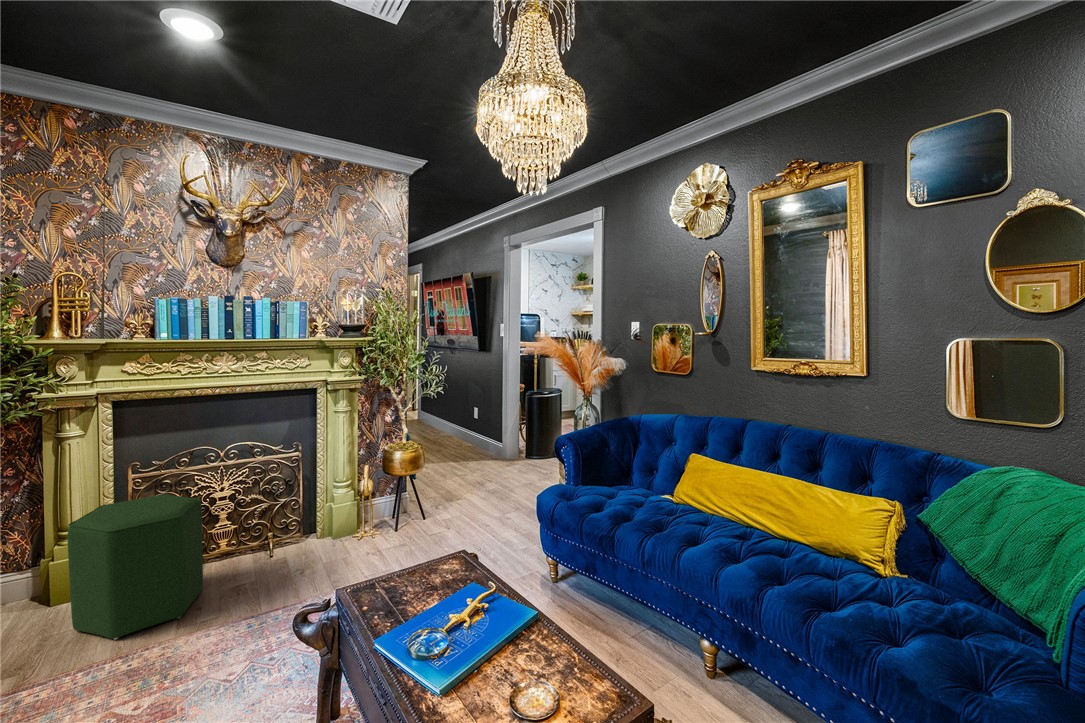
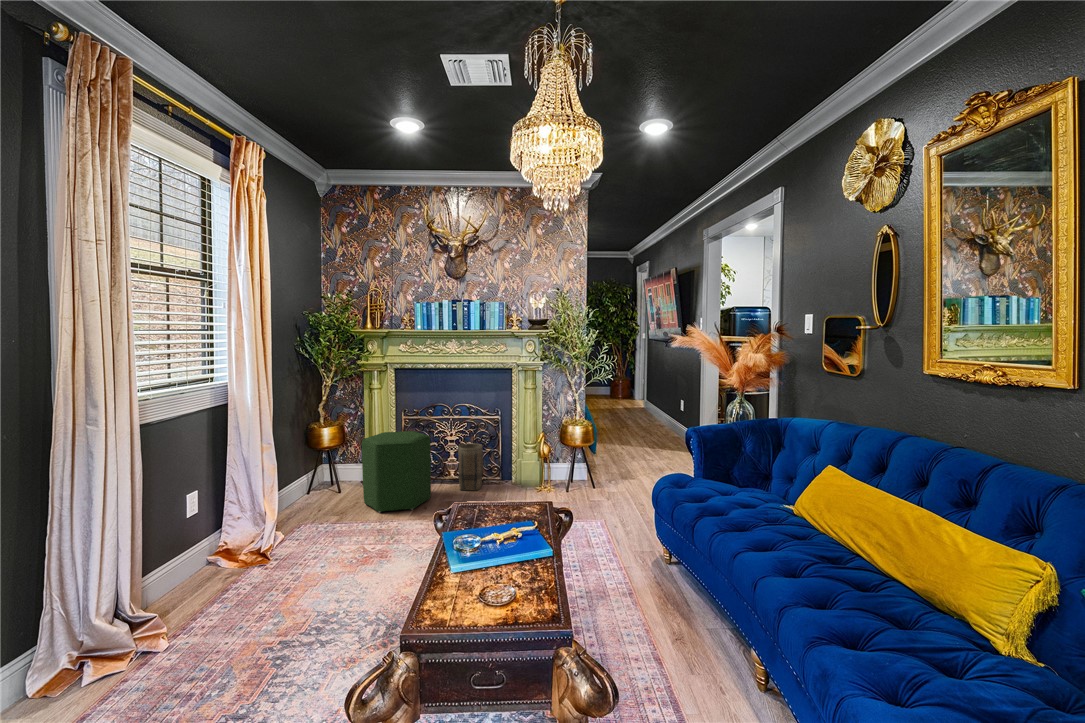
basket: none [240,495,278,565] -> present [458,443,483,490]

